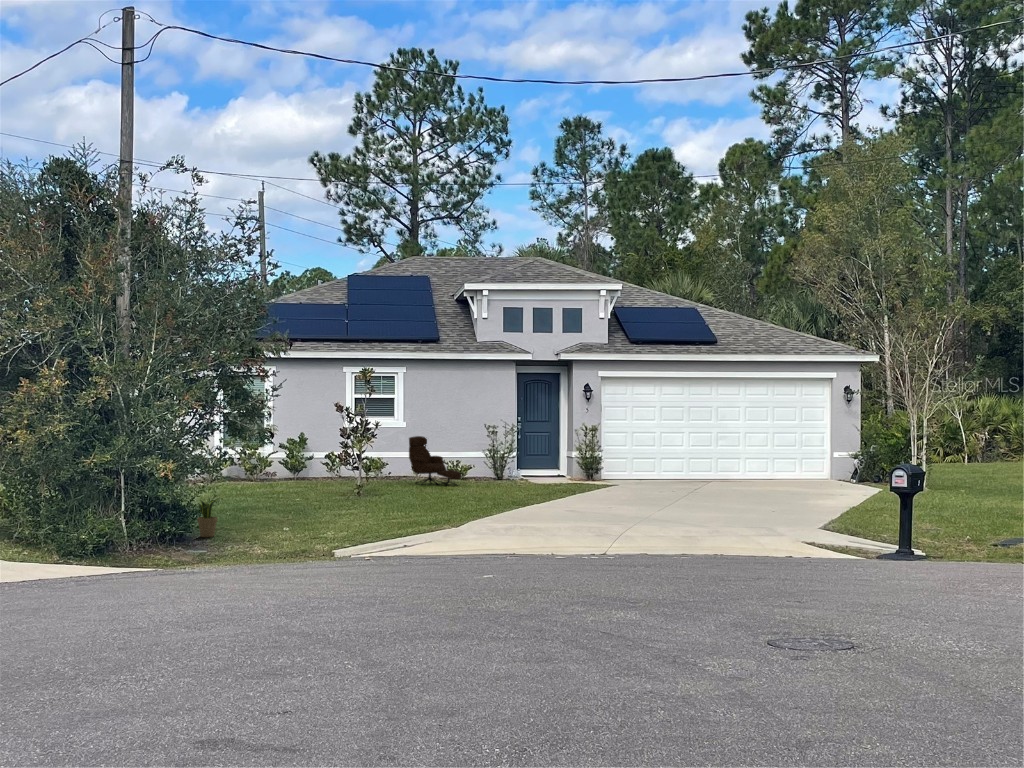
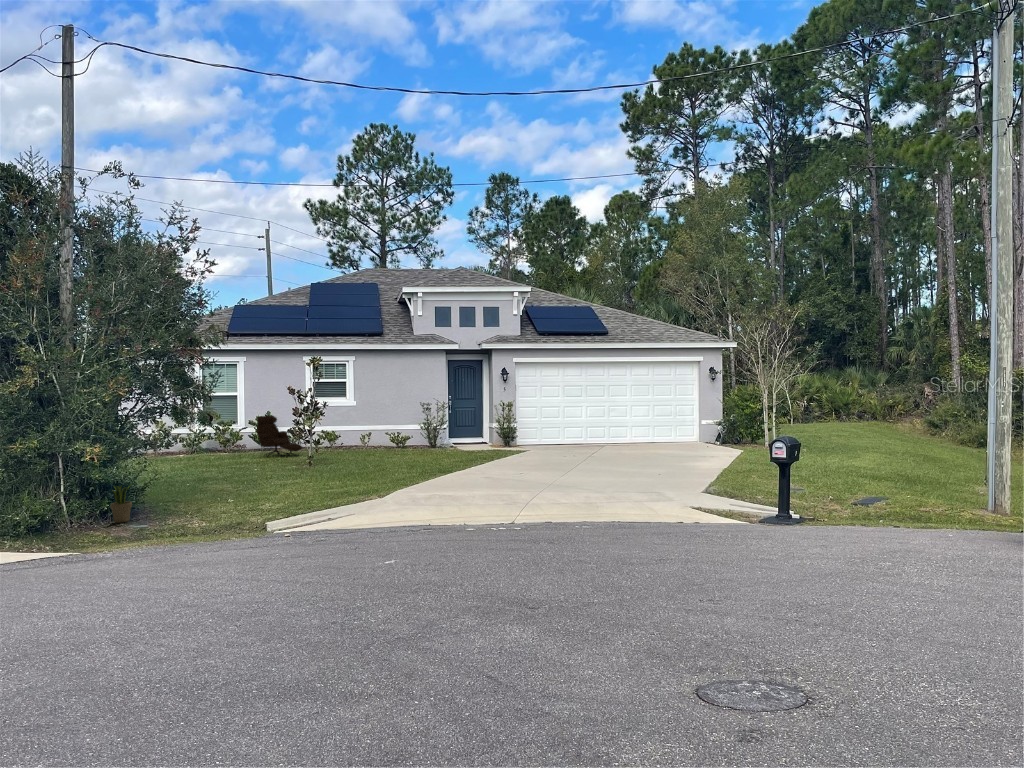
lounge chair: present [409,436,462,486] -> present [257,416,302,456]

